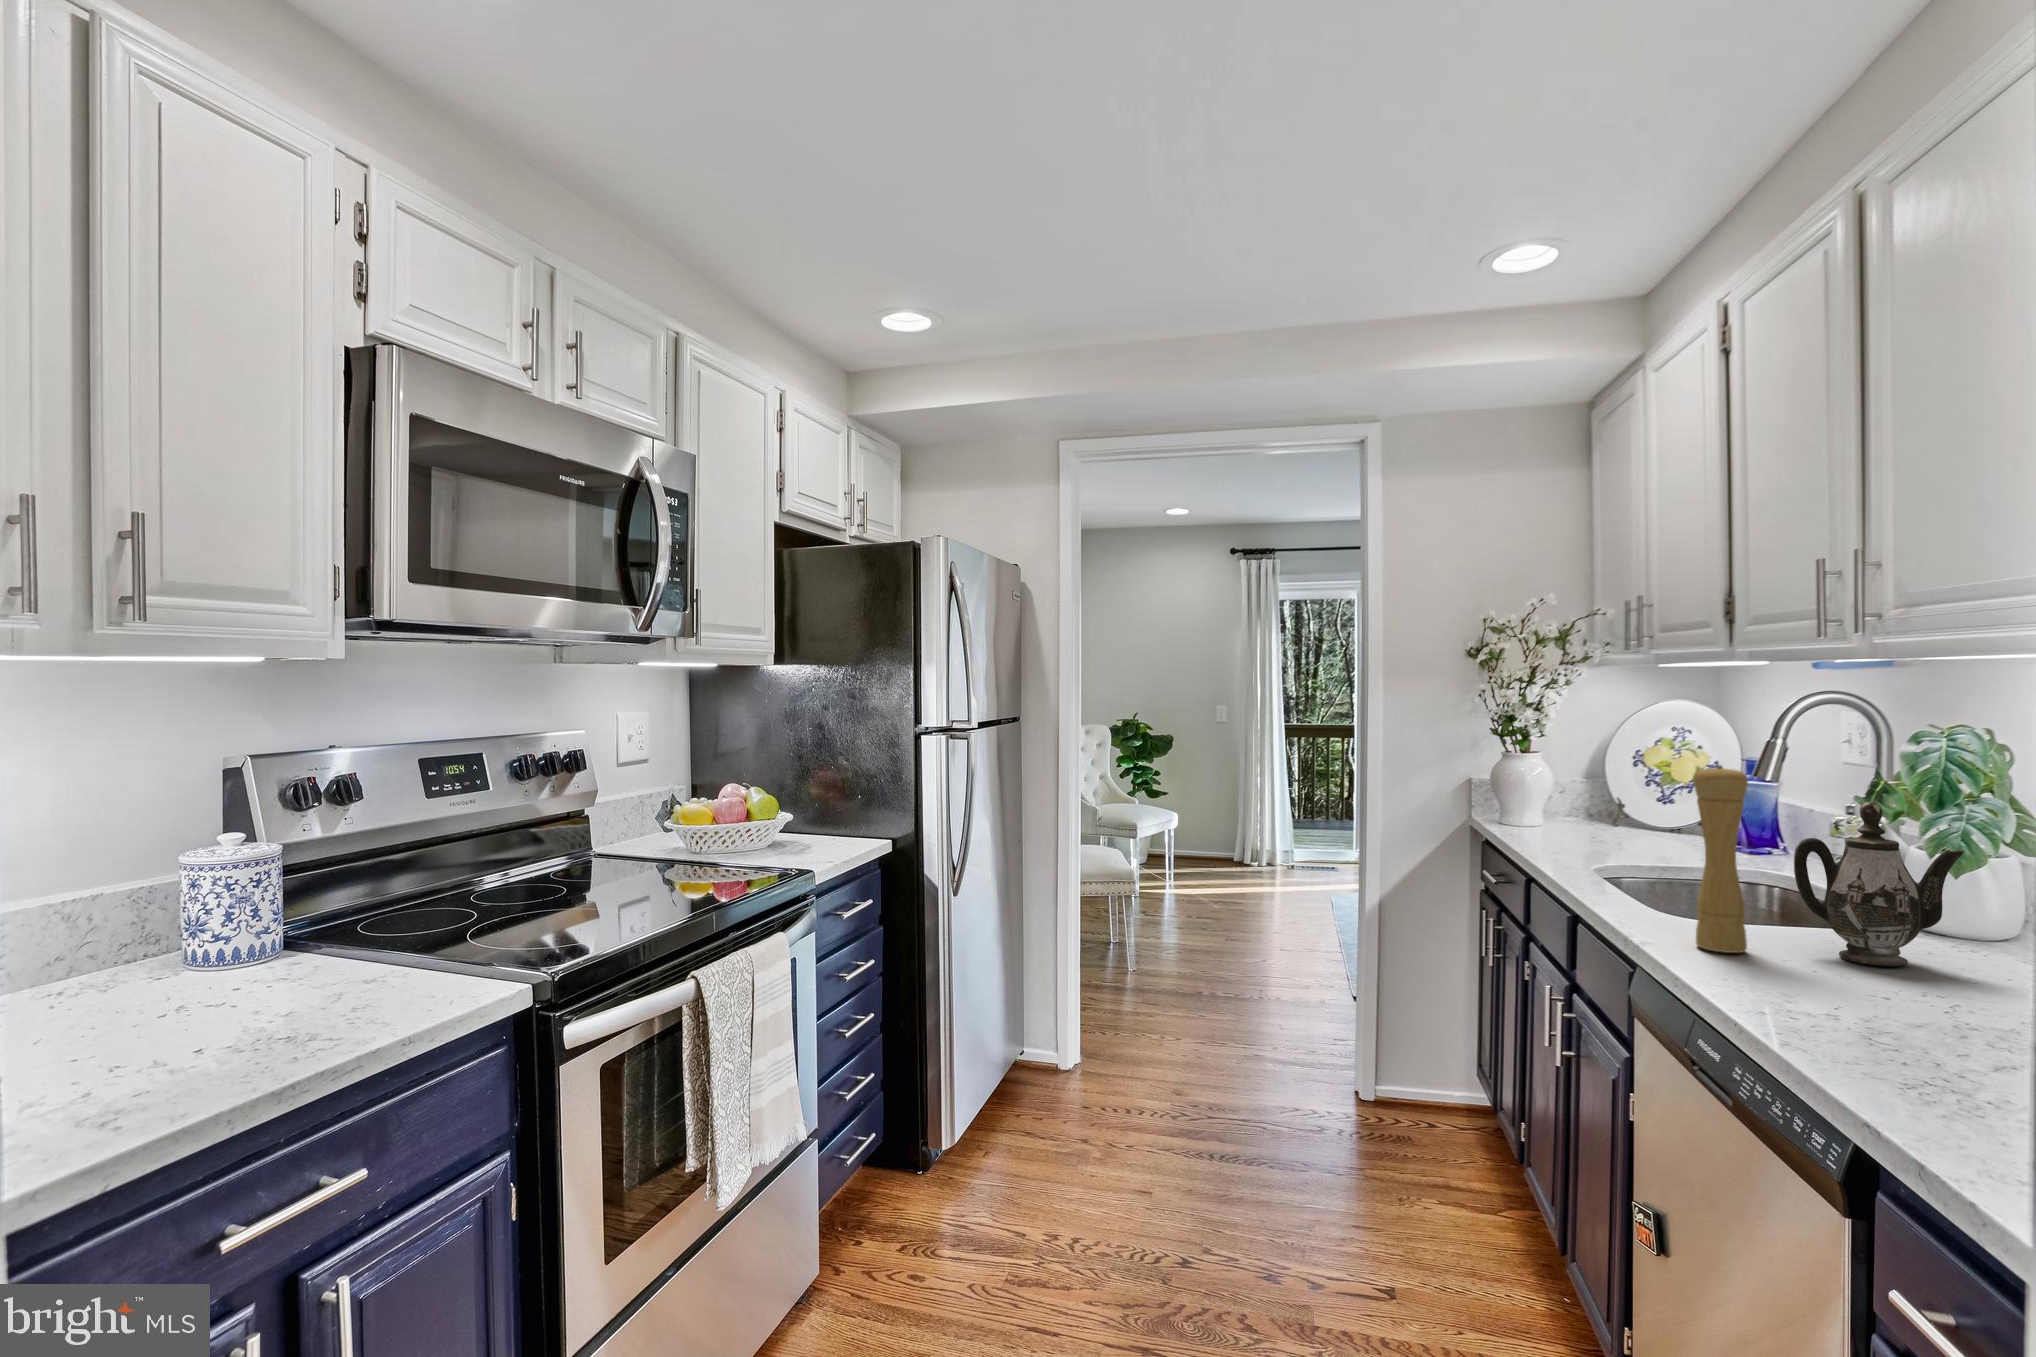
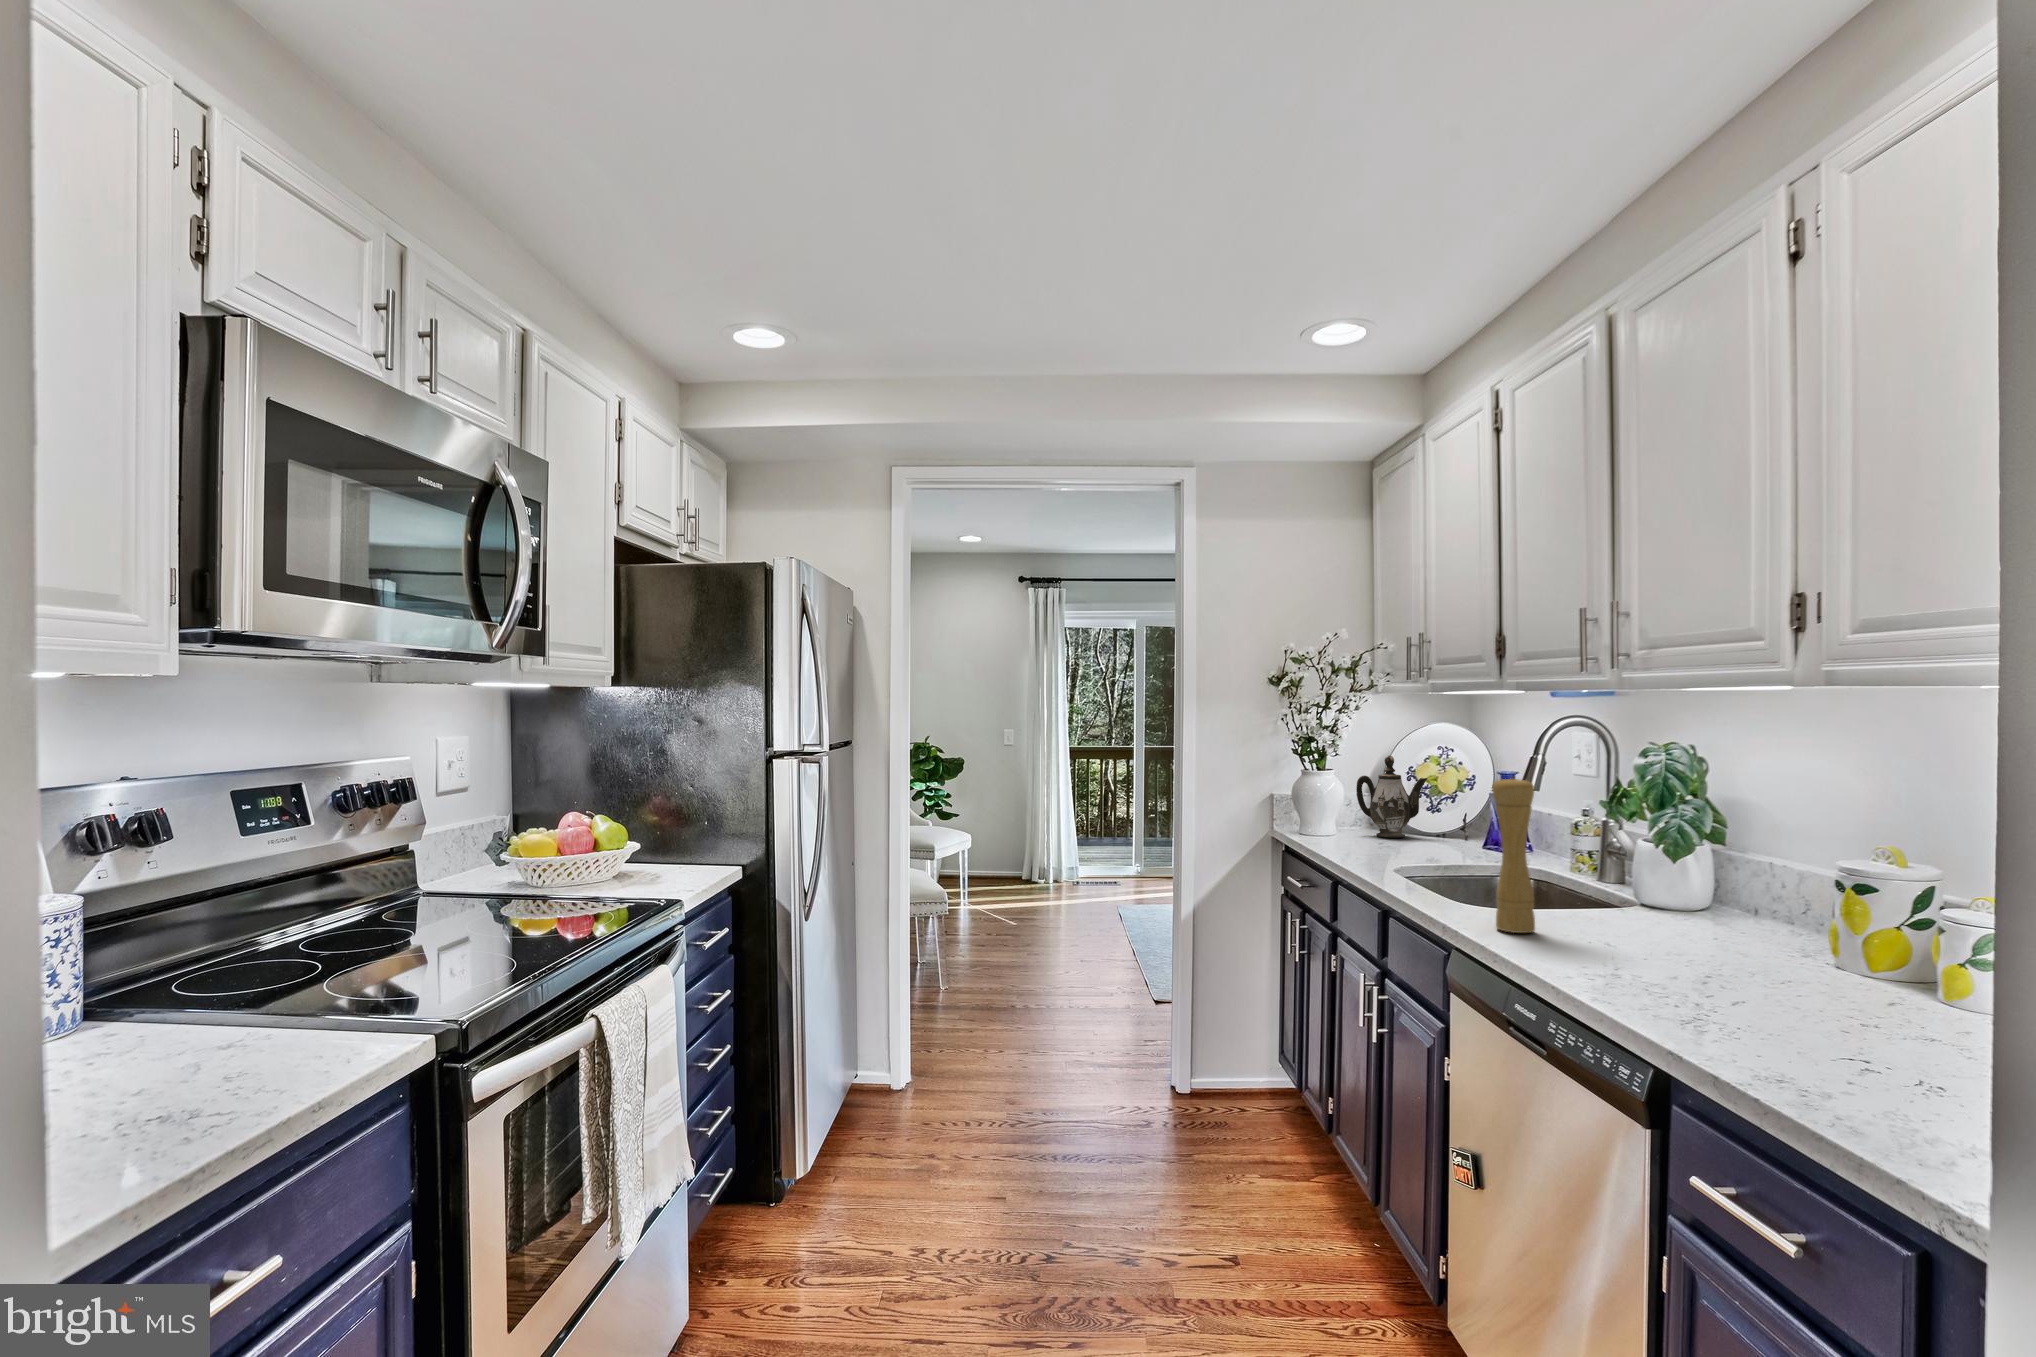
teapot: present [1794,802,1965,967] -> present [1356,756,1428,838]

